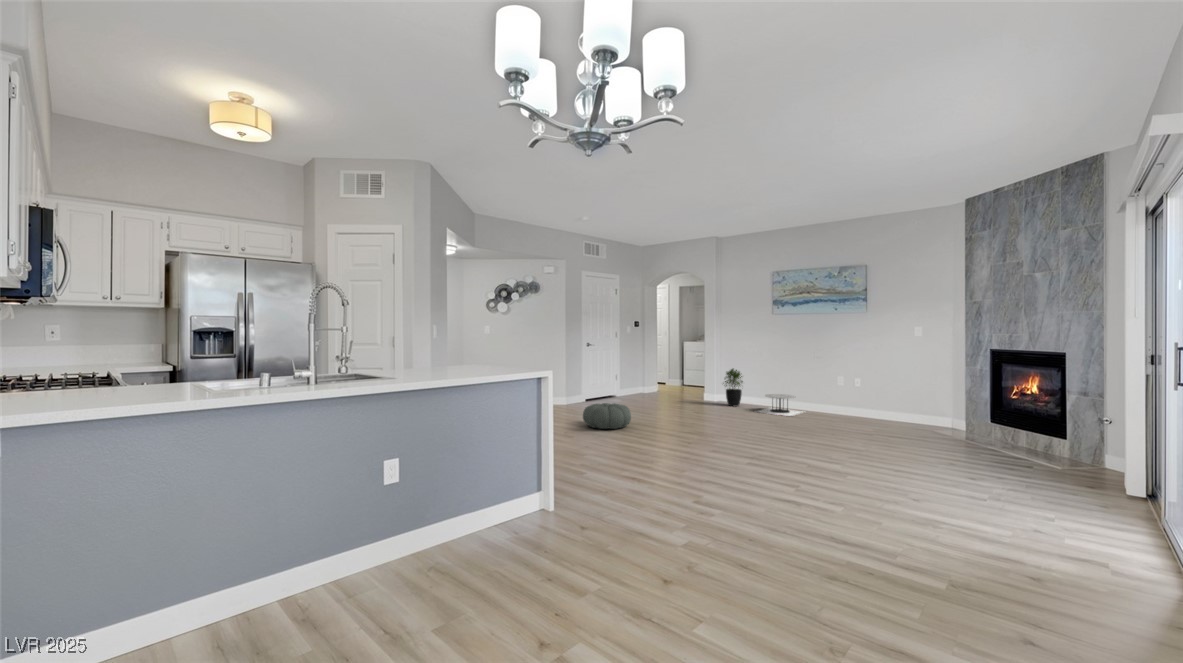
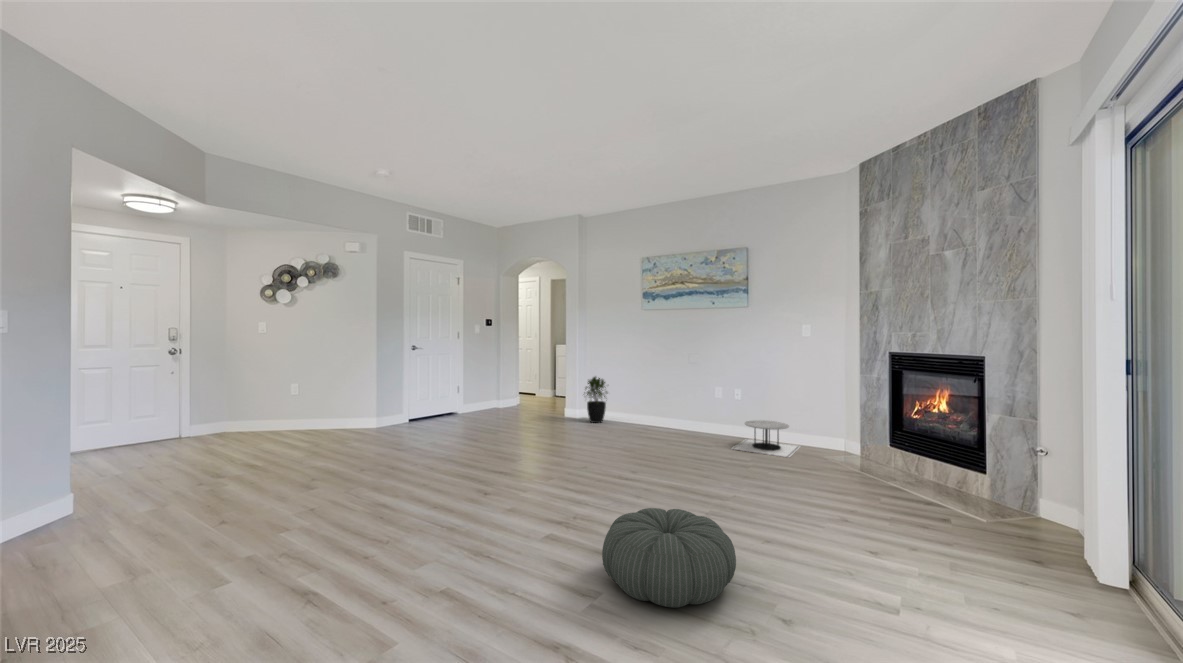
side table: present [756,394,803,416] -> present [732,420,800,457]
pouf: present [583,403,631,429] -> present [602,508,736,608]

